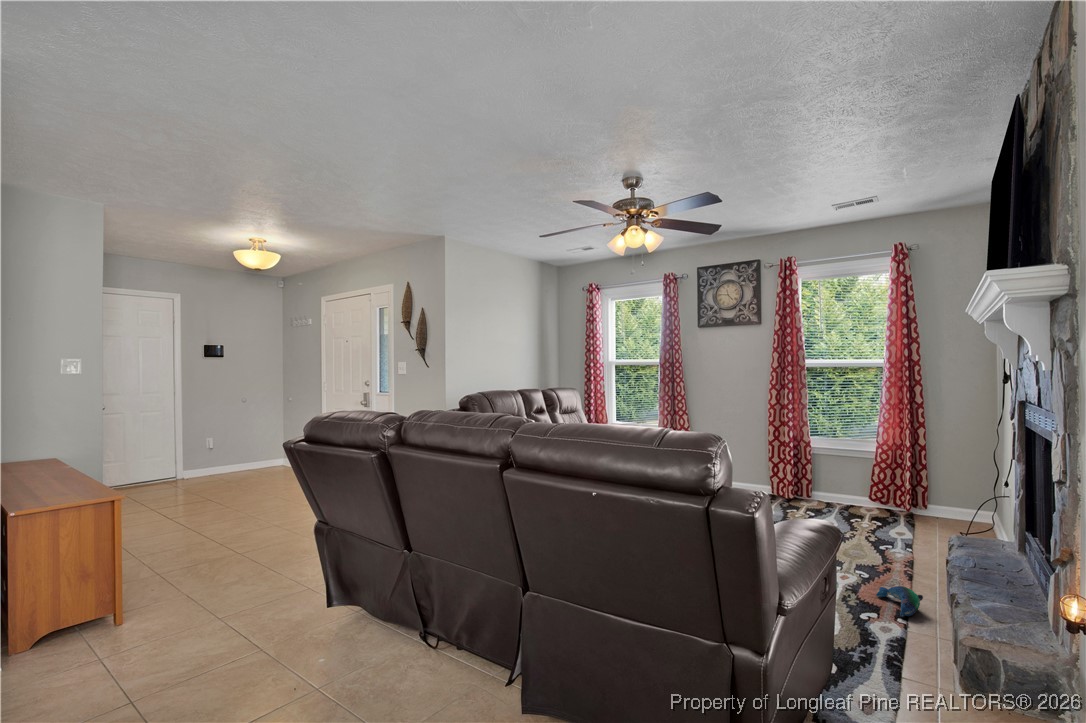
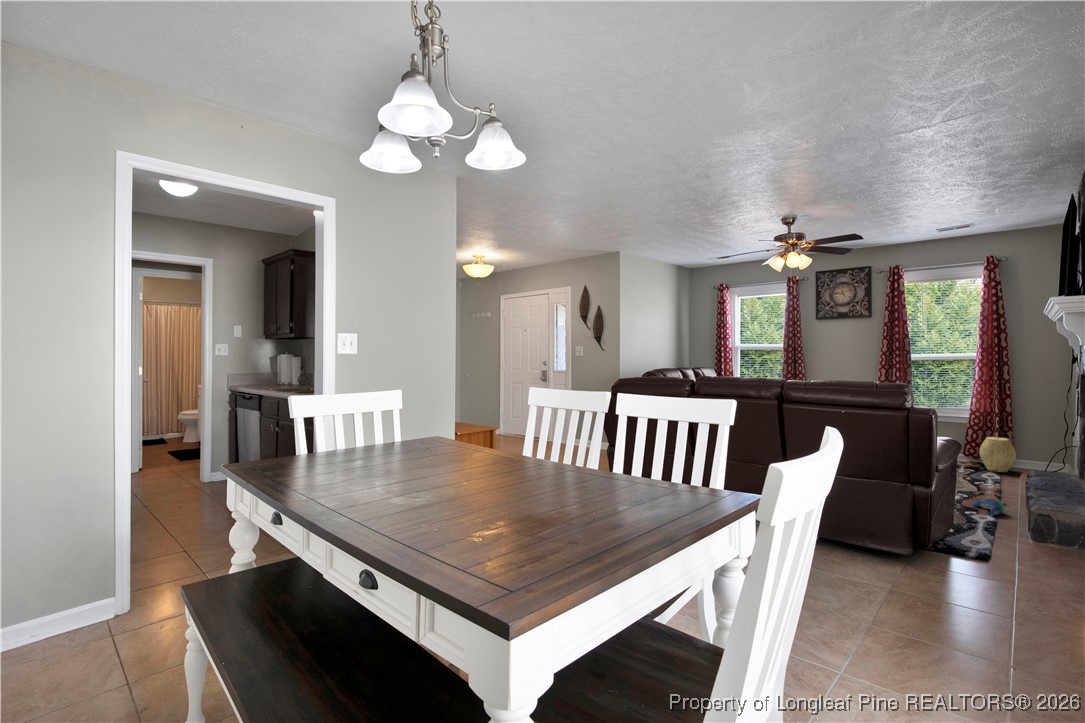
woven basket: none [889,479,932,527] -> present [980,437,1016,472]

